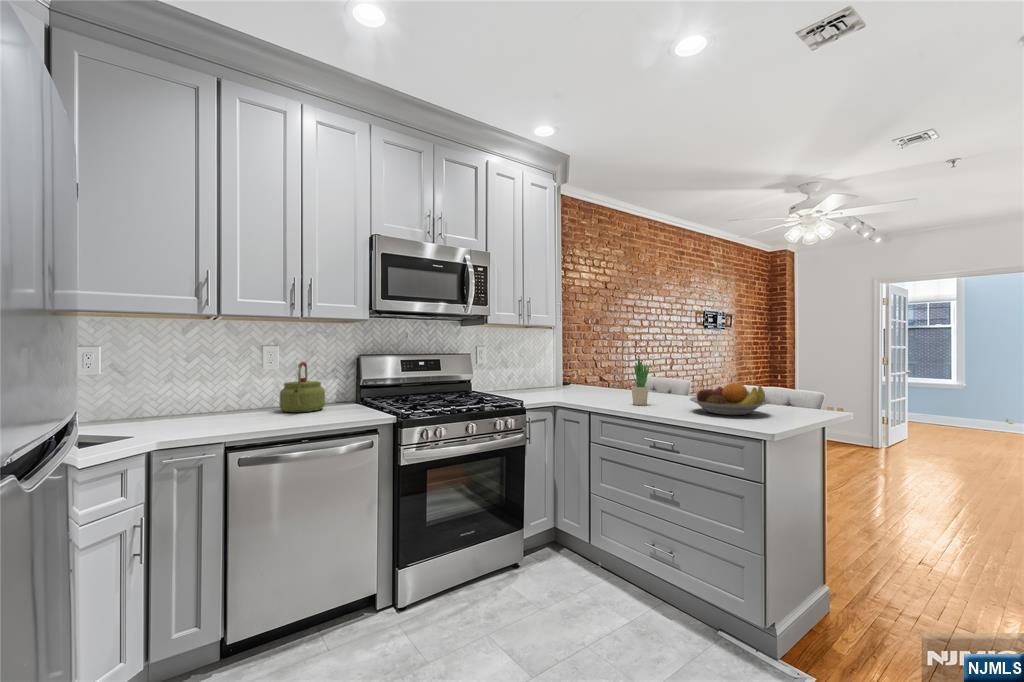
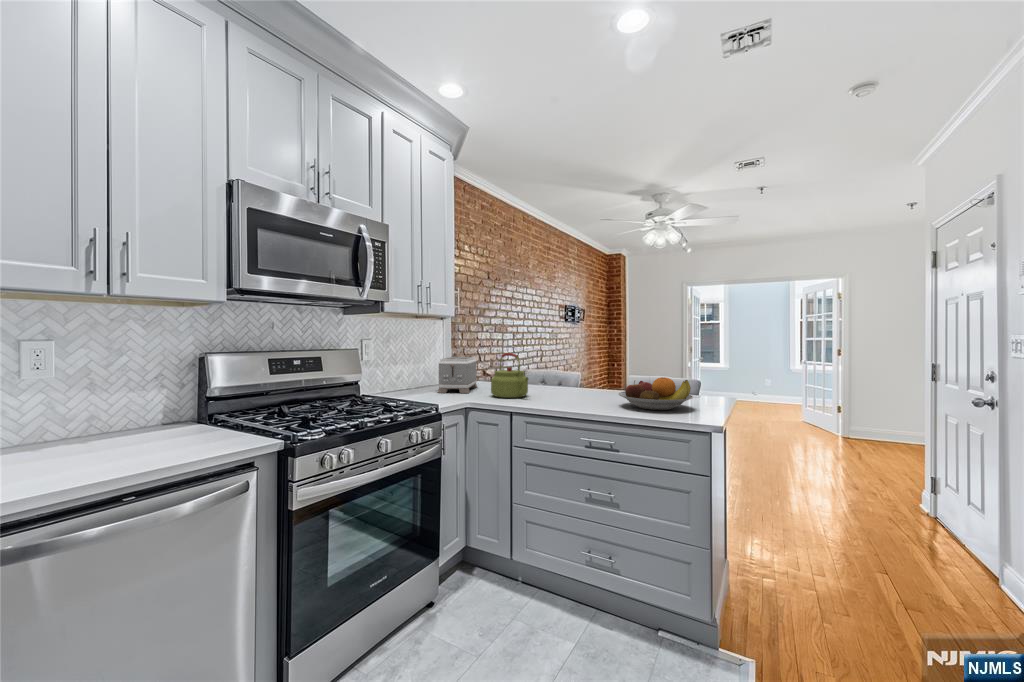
potted plant: present [631,356,650,405] -> none [552,349,572,403]
kettle: present [279,362,325,412] -> present [491,353,528,398]
toaster: none [539,362,580,394] -> present [438,357,477,393]

